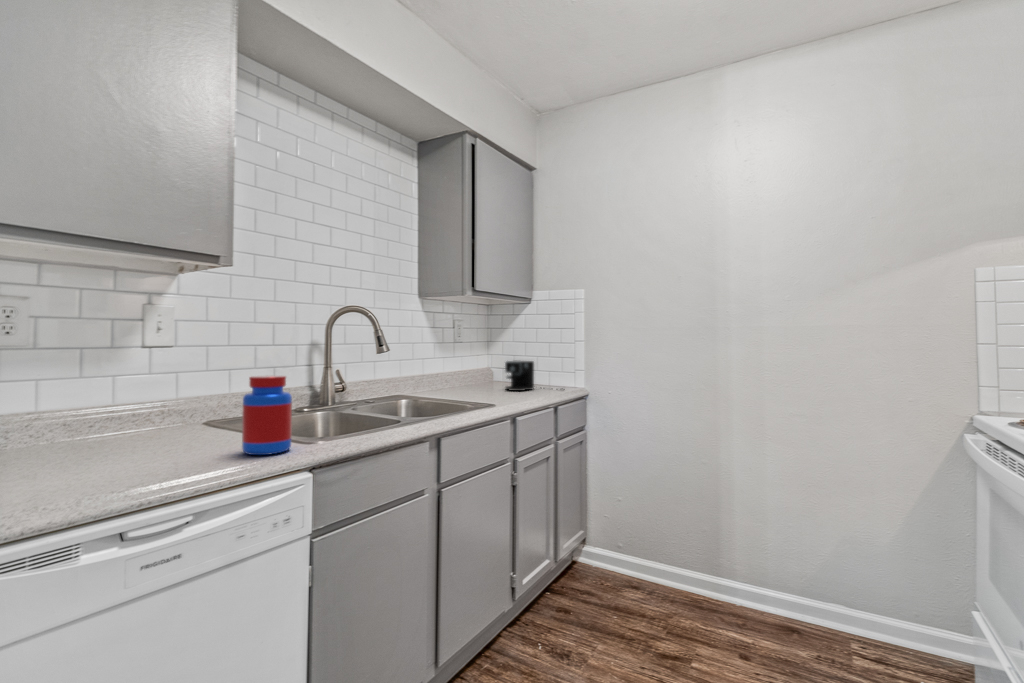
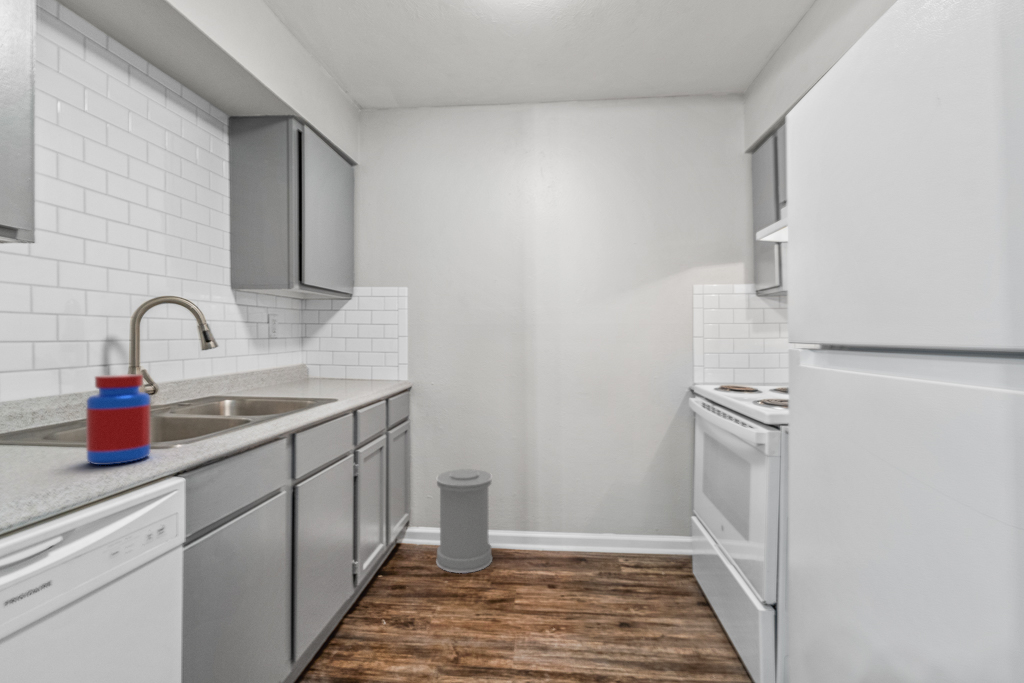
coffee maker: present [505,361,565,391] -> none [328,355,389,385]
trash can: none [609,492,675,613] -> present [436,469,492,573]

